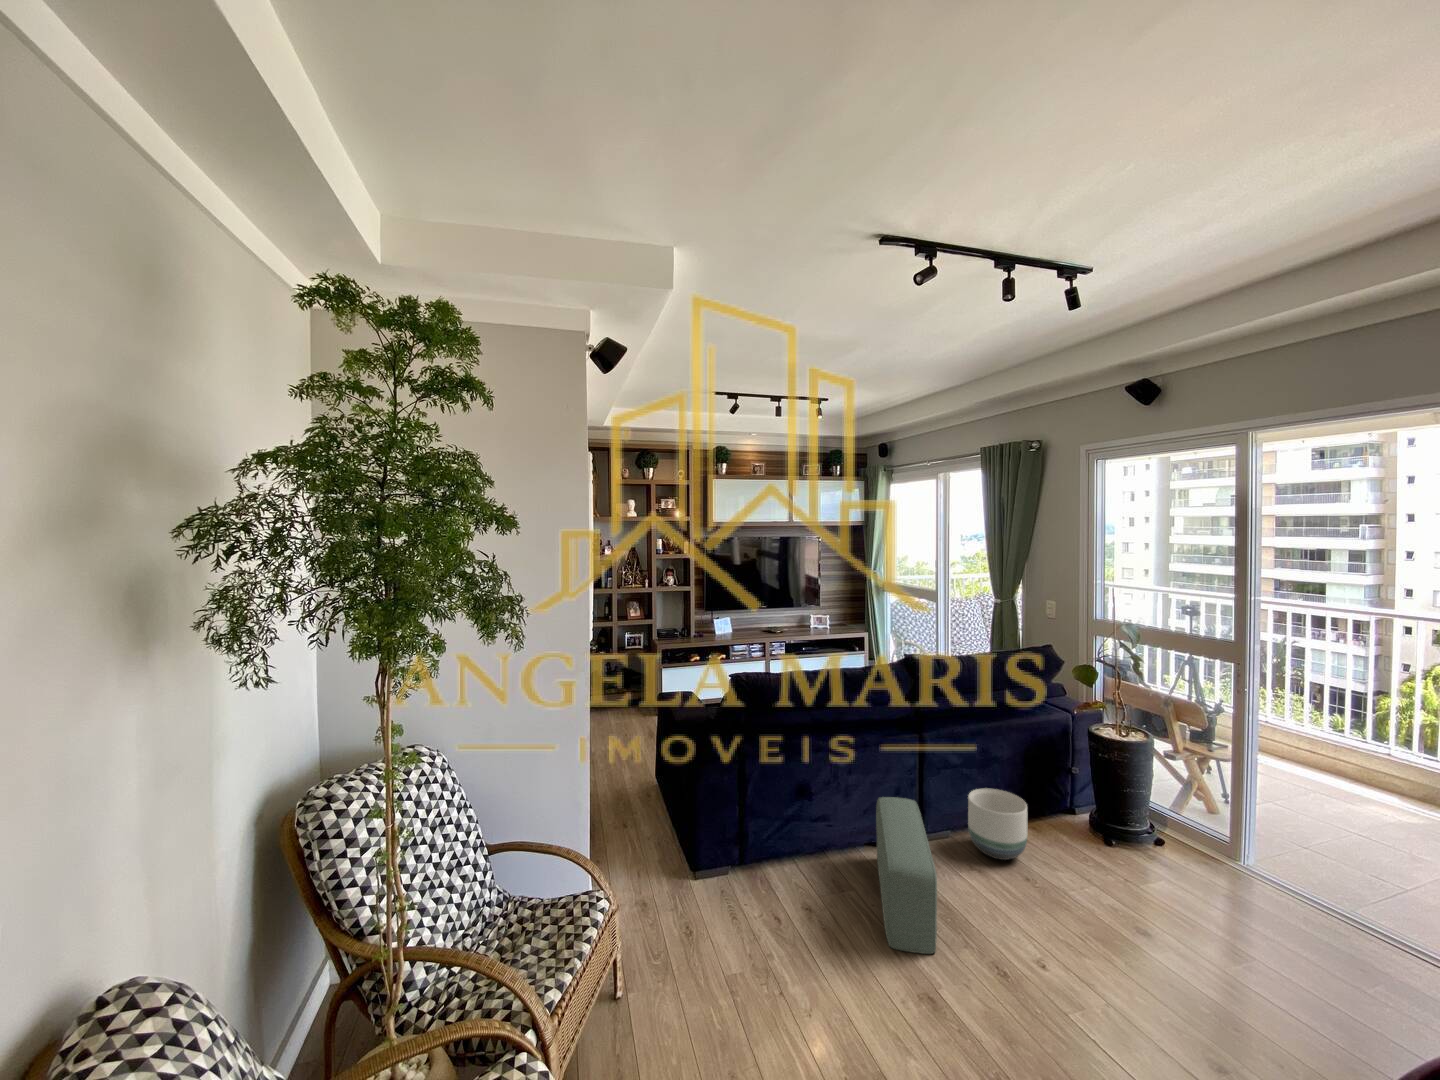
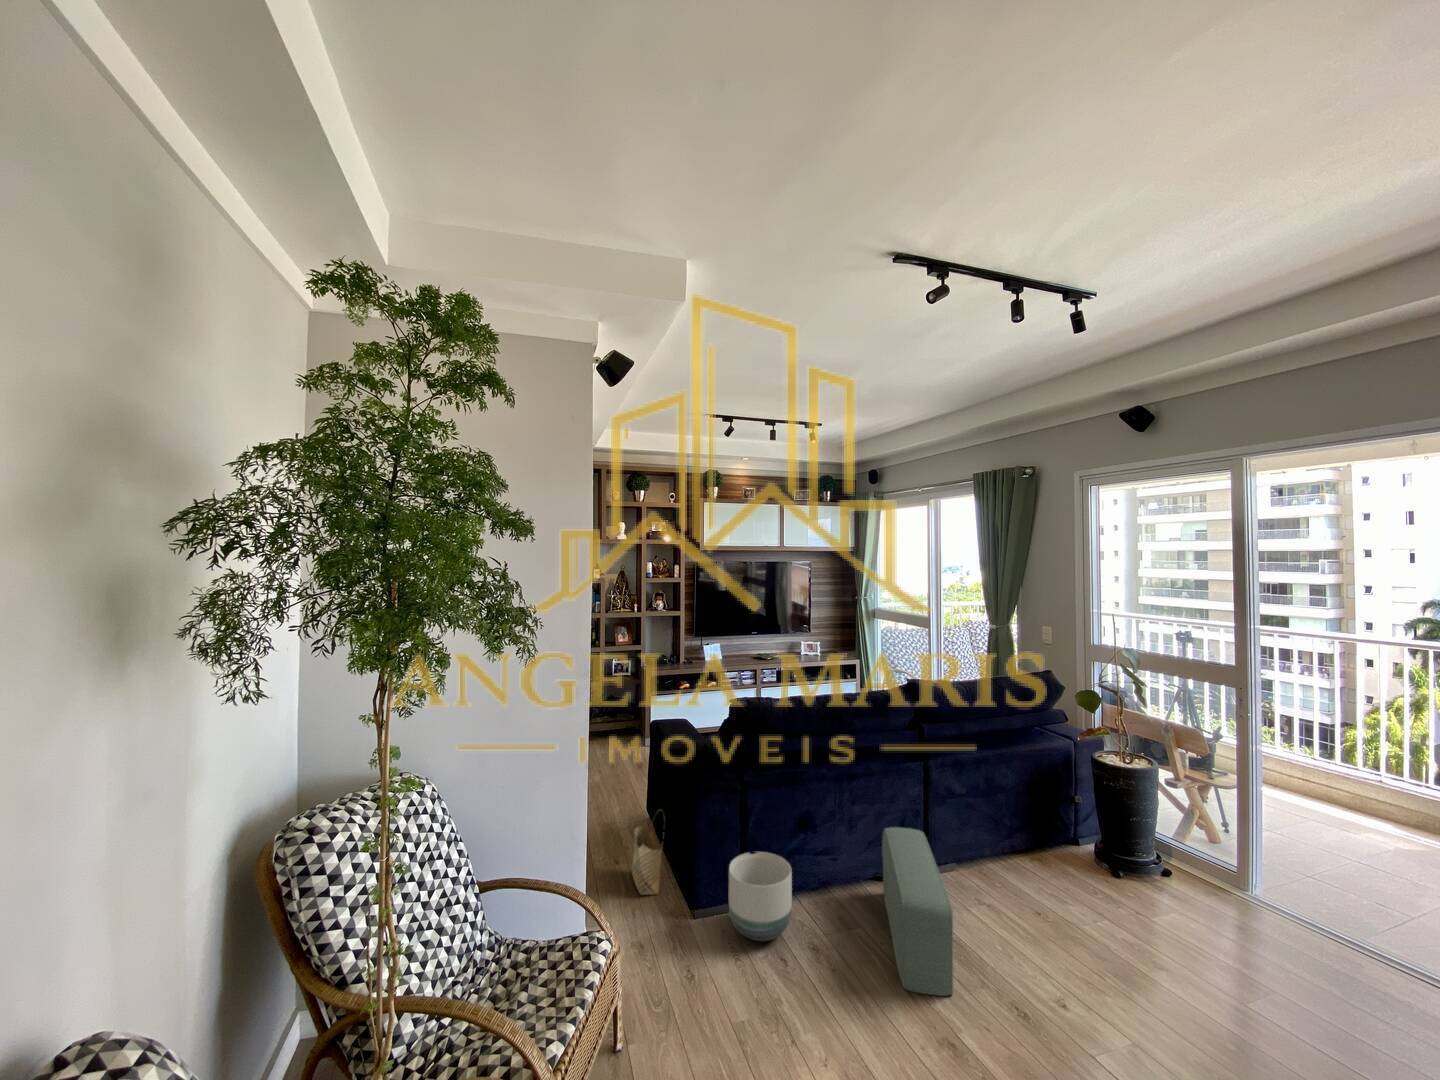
woven basket: none [636,779,667,858] -> present [632,810,663,895]
planter: present [968,789,1028,860] -> present [729,852,792,941]

